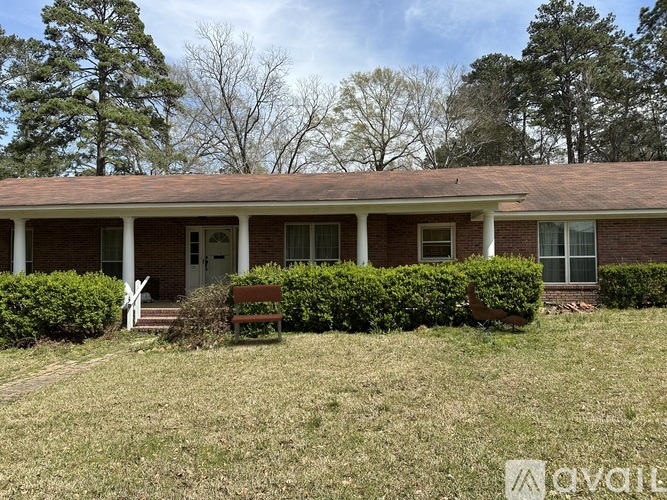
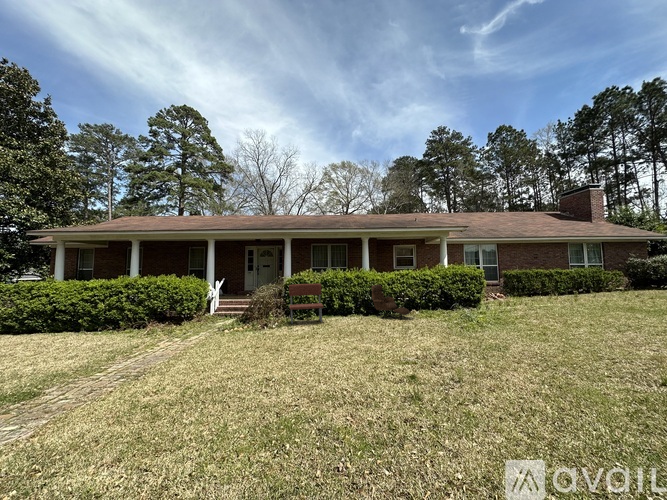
lounge chair: present [468,283,526,334] -> present [372,285,410,320]

